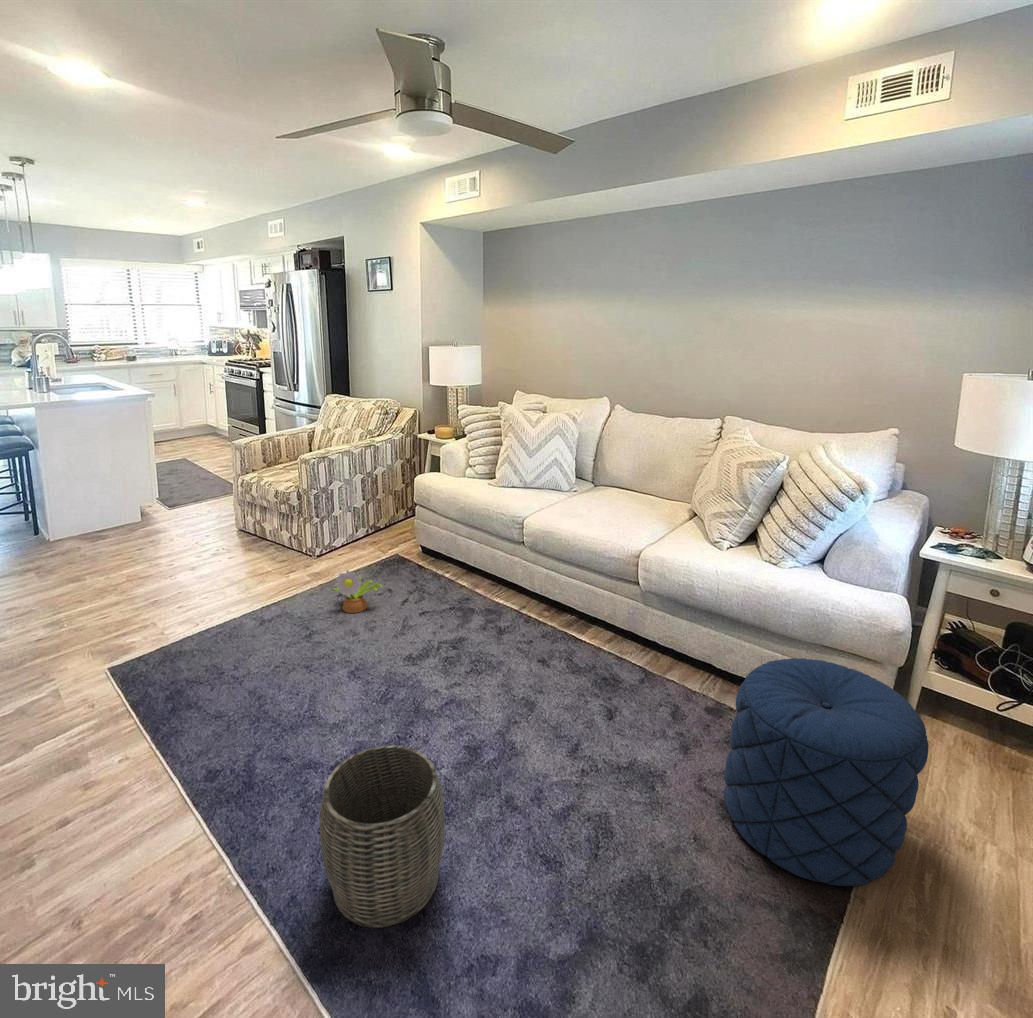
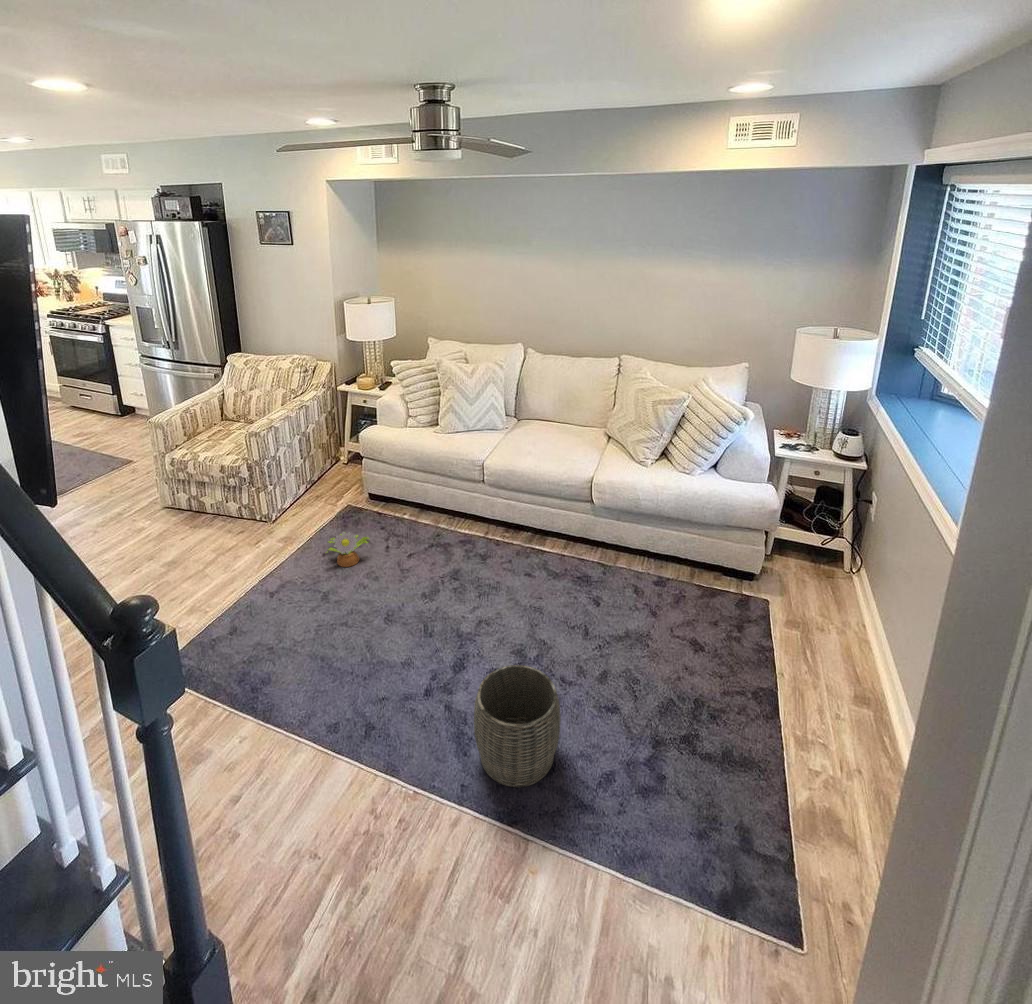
pouf: present [724,658,929,886] -> none [689,540,817,674]

